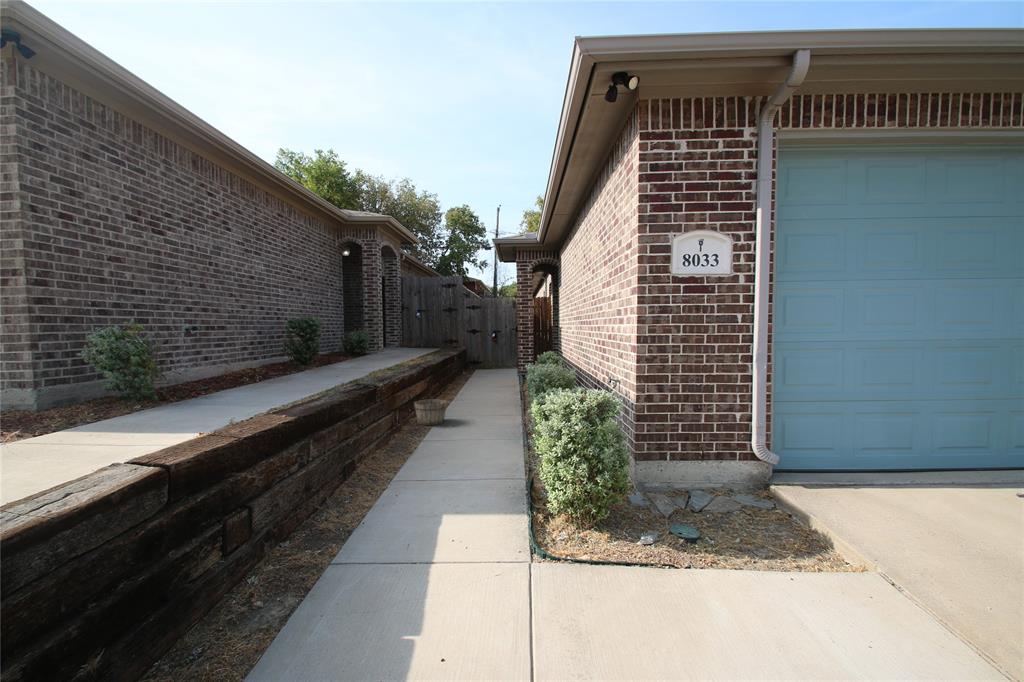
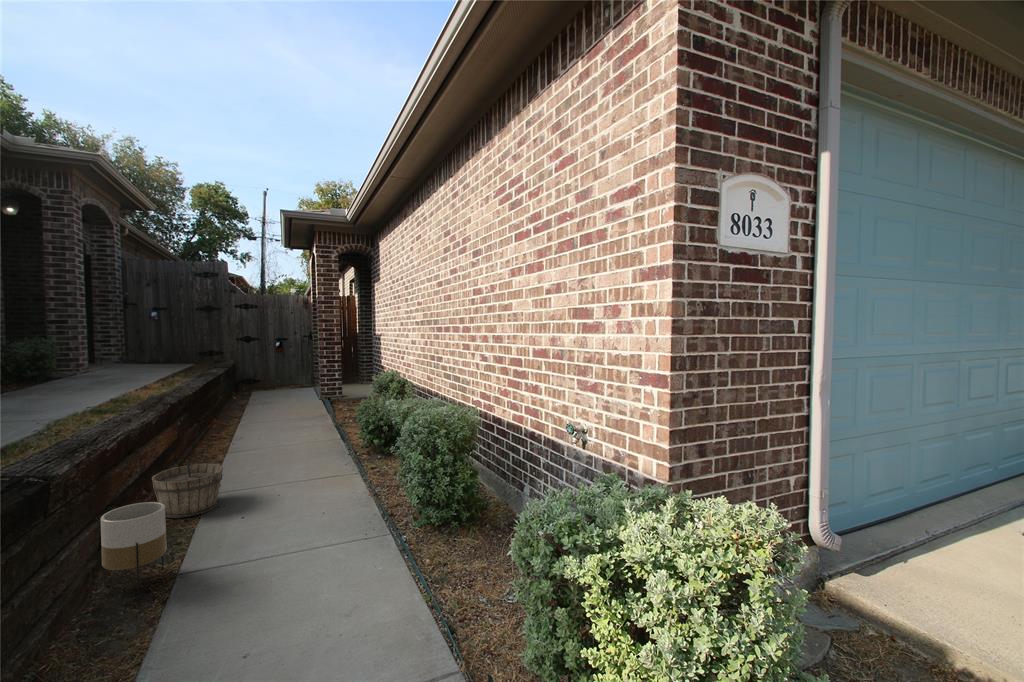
planter: none [394,407,418,447] -> present [101,502,167,594]

